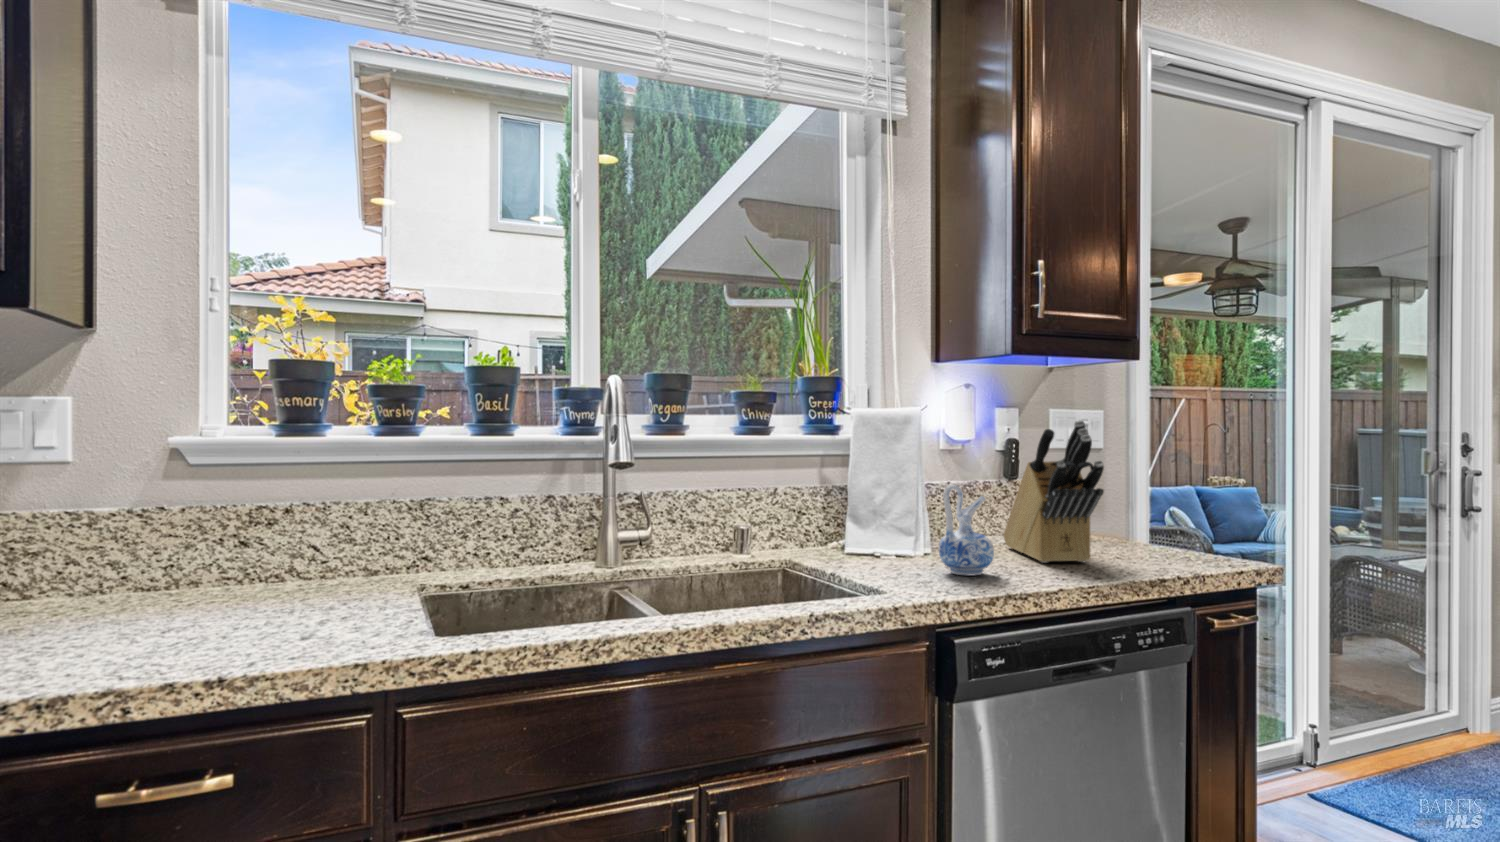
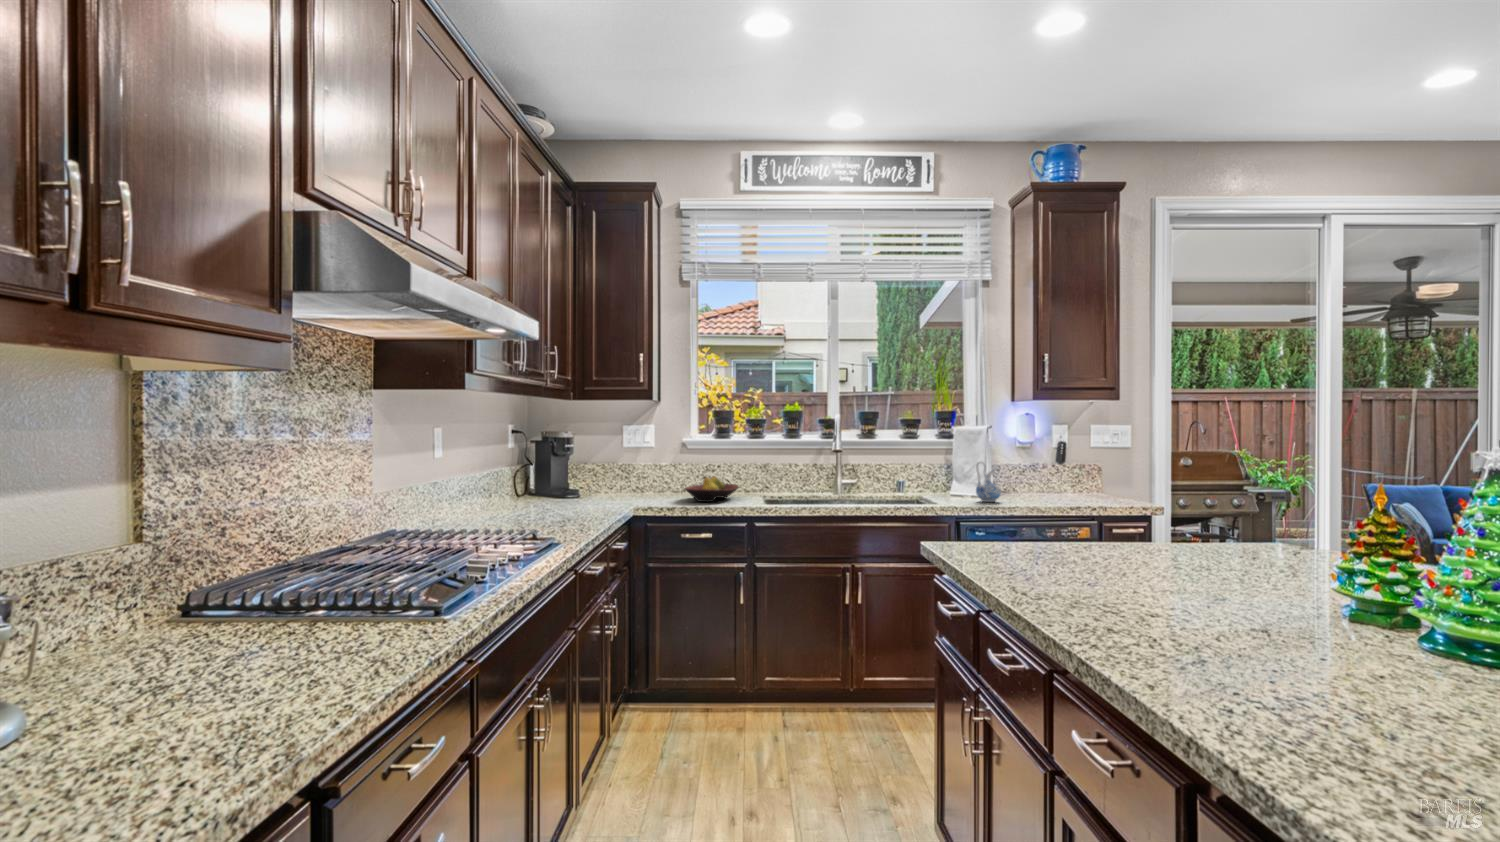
knife block: present [1003,420,1104,563] -> none [1034,432,1063,501]
fruit bowl: none [141,546,347,645] -> present [685,476,739,502]

